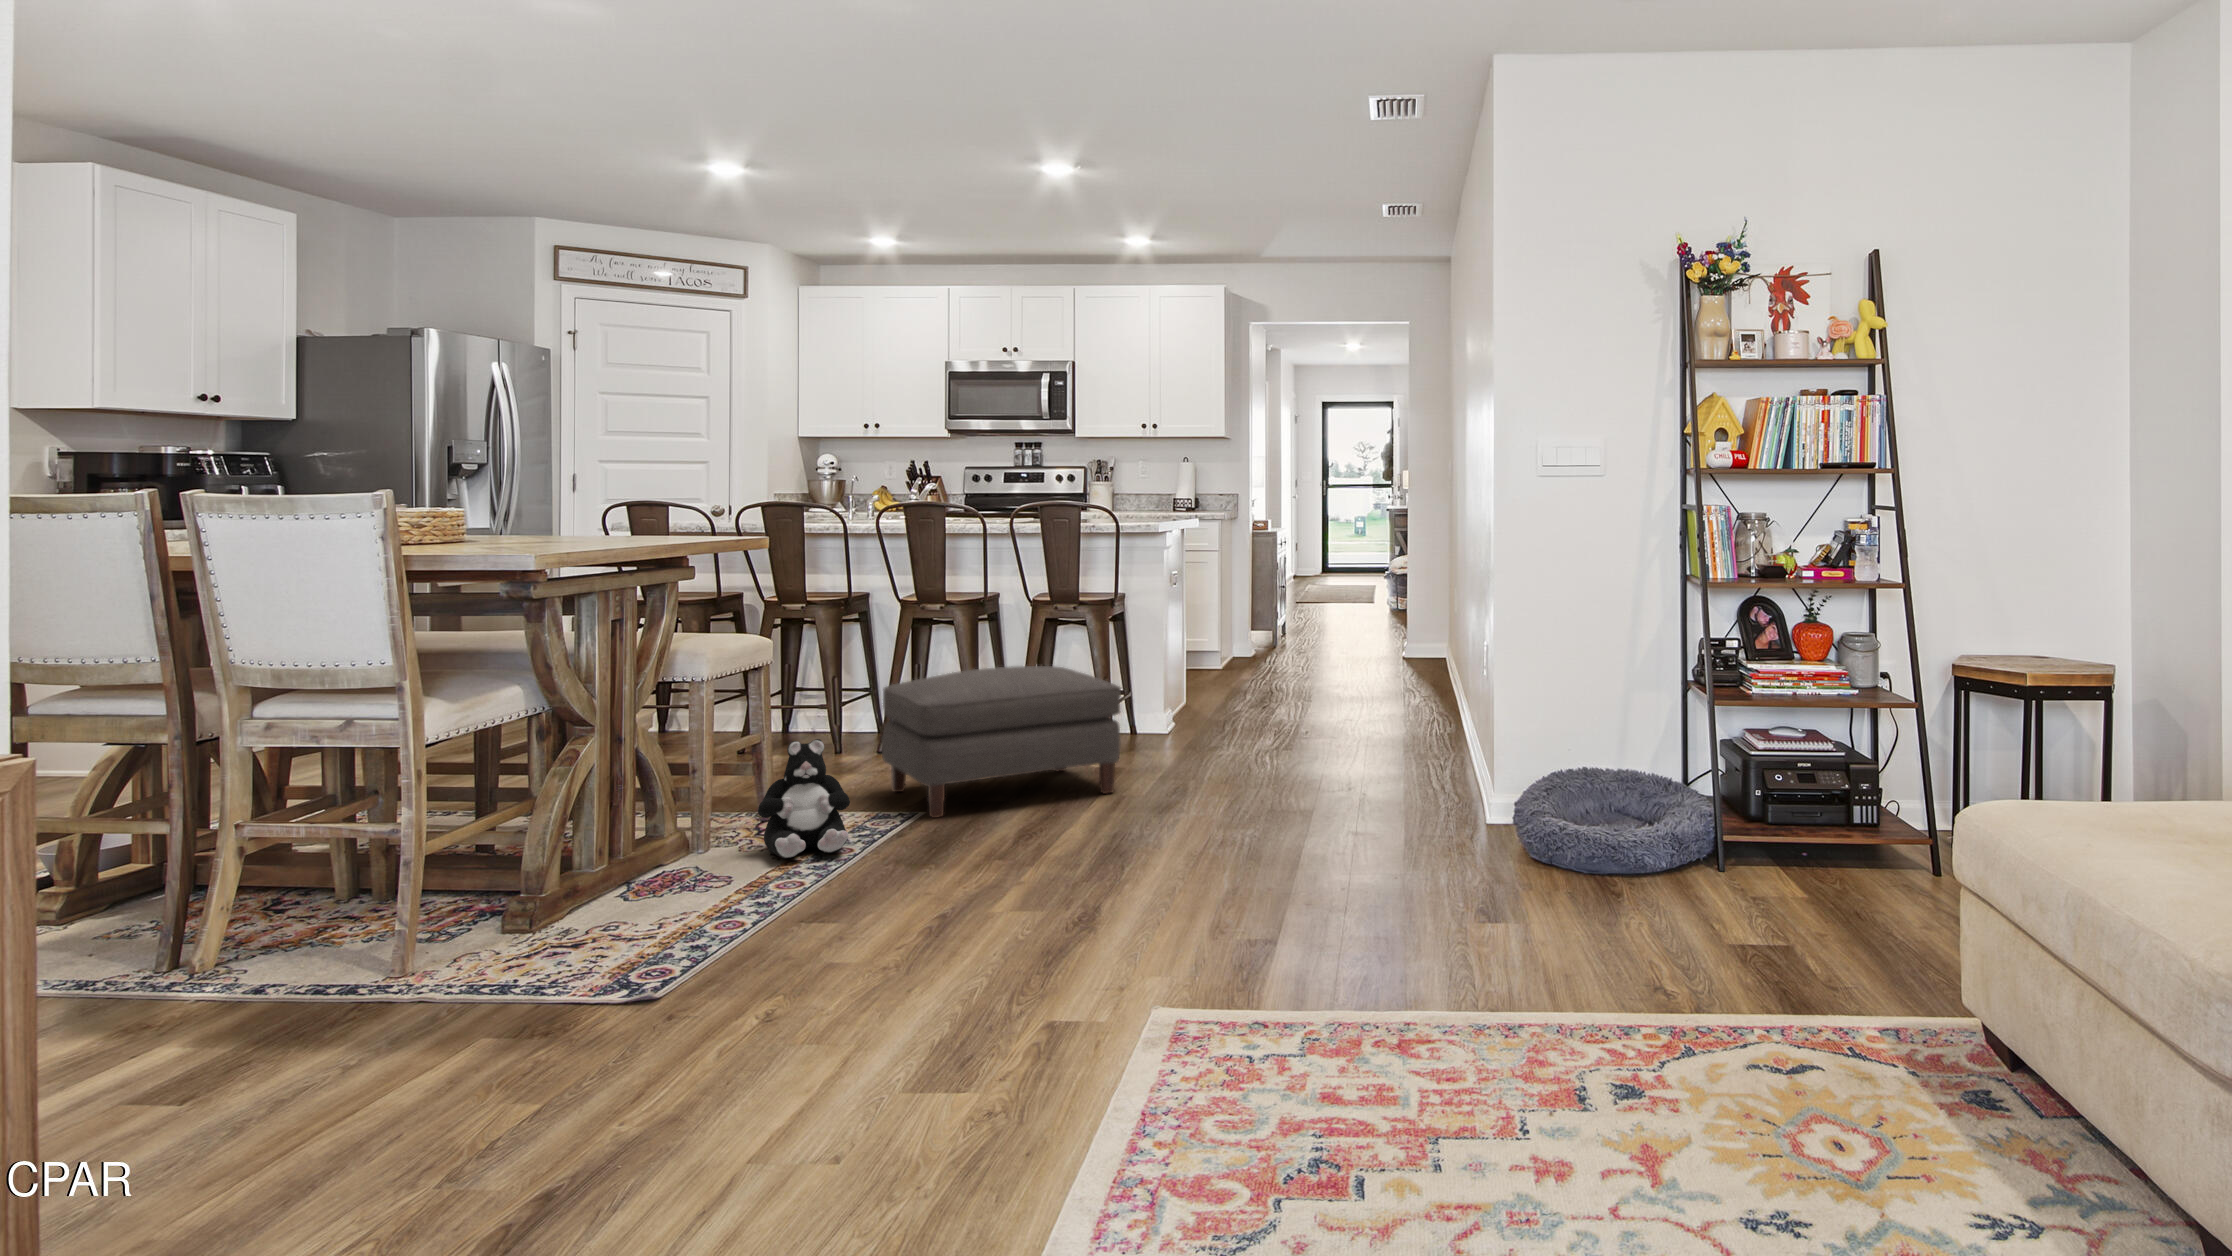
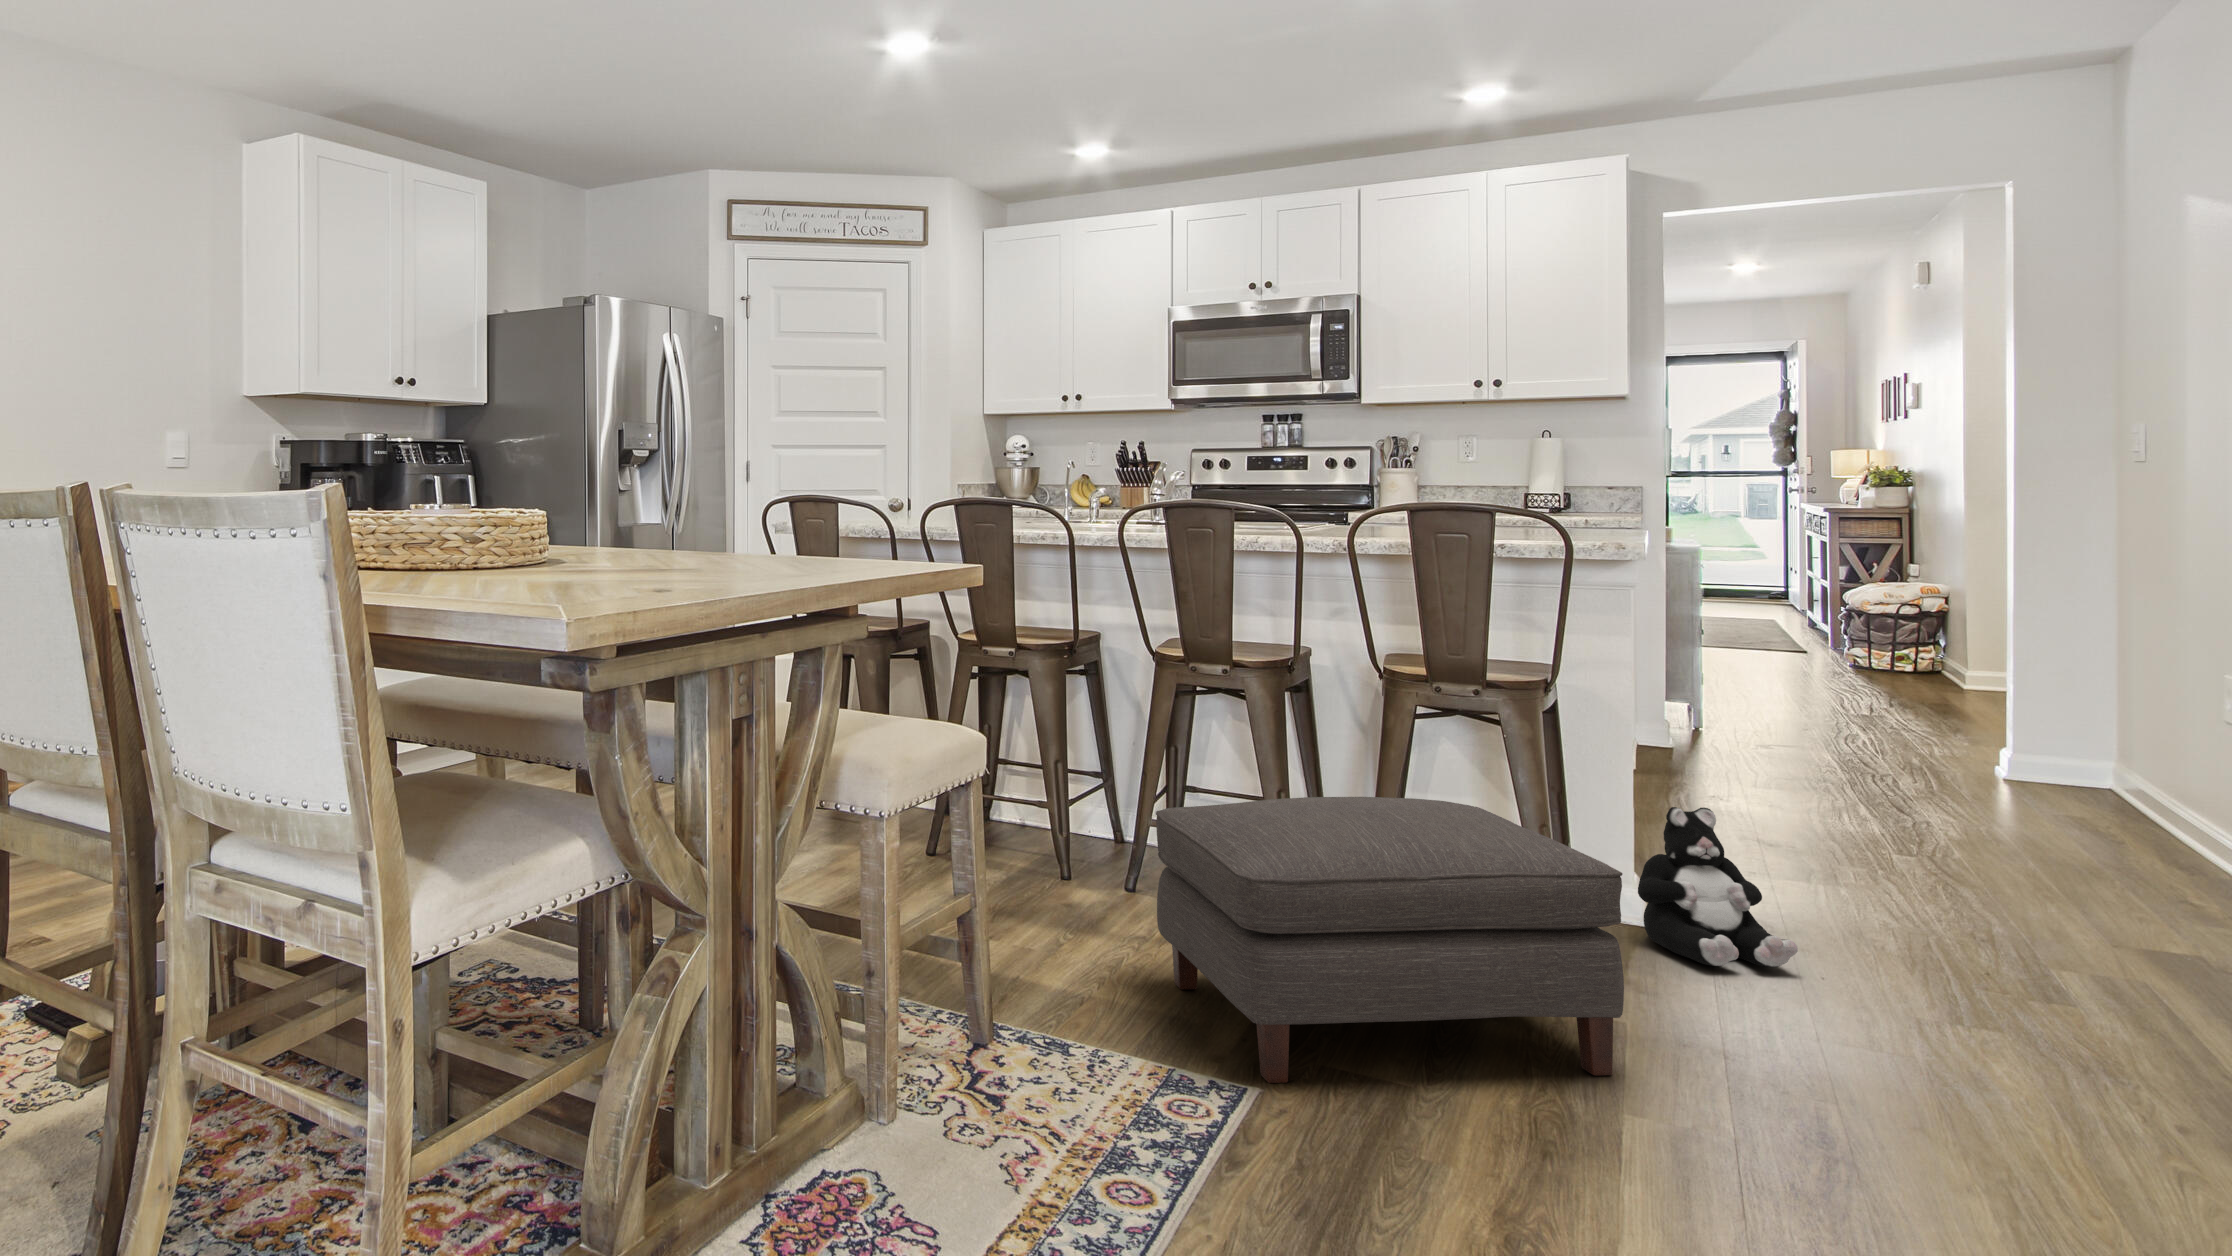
plush toy: present [758,739,850,858] -> present [1638,807,1798,967]

